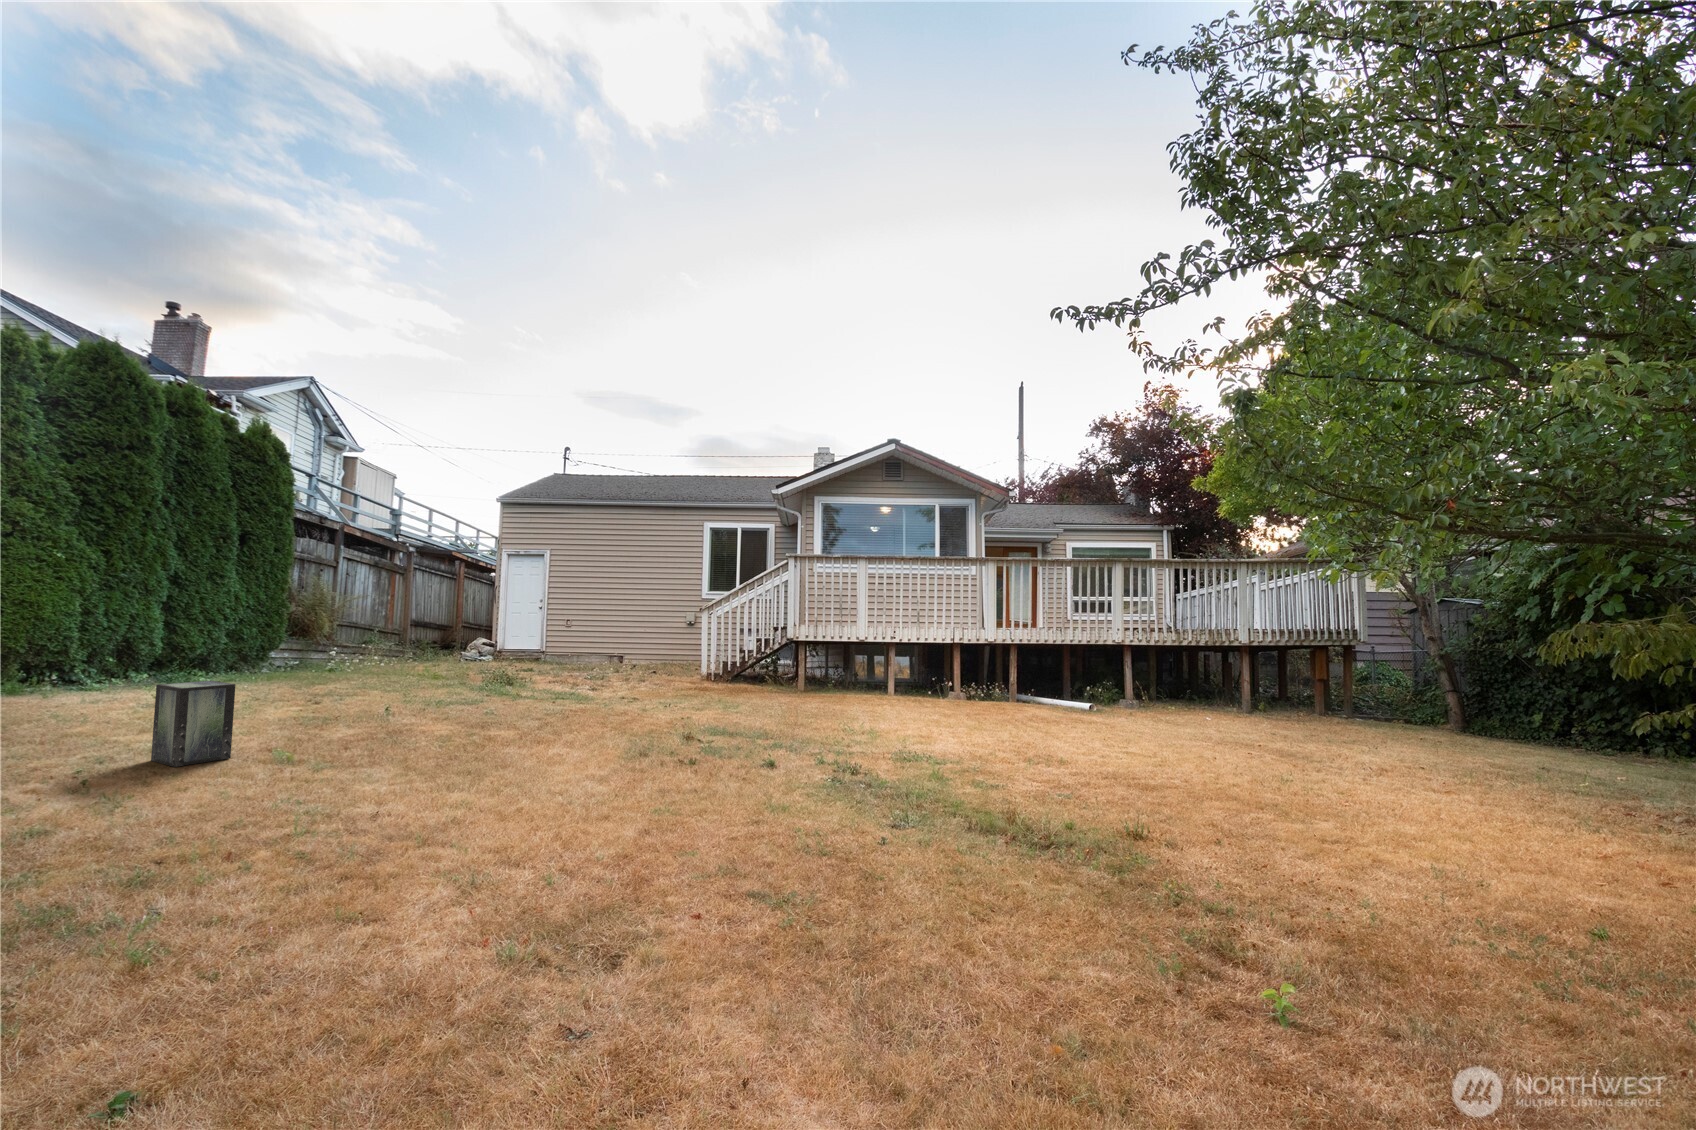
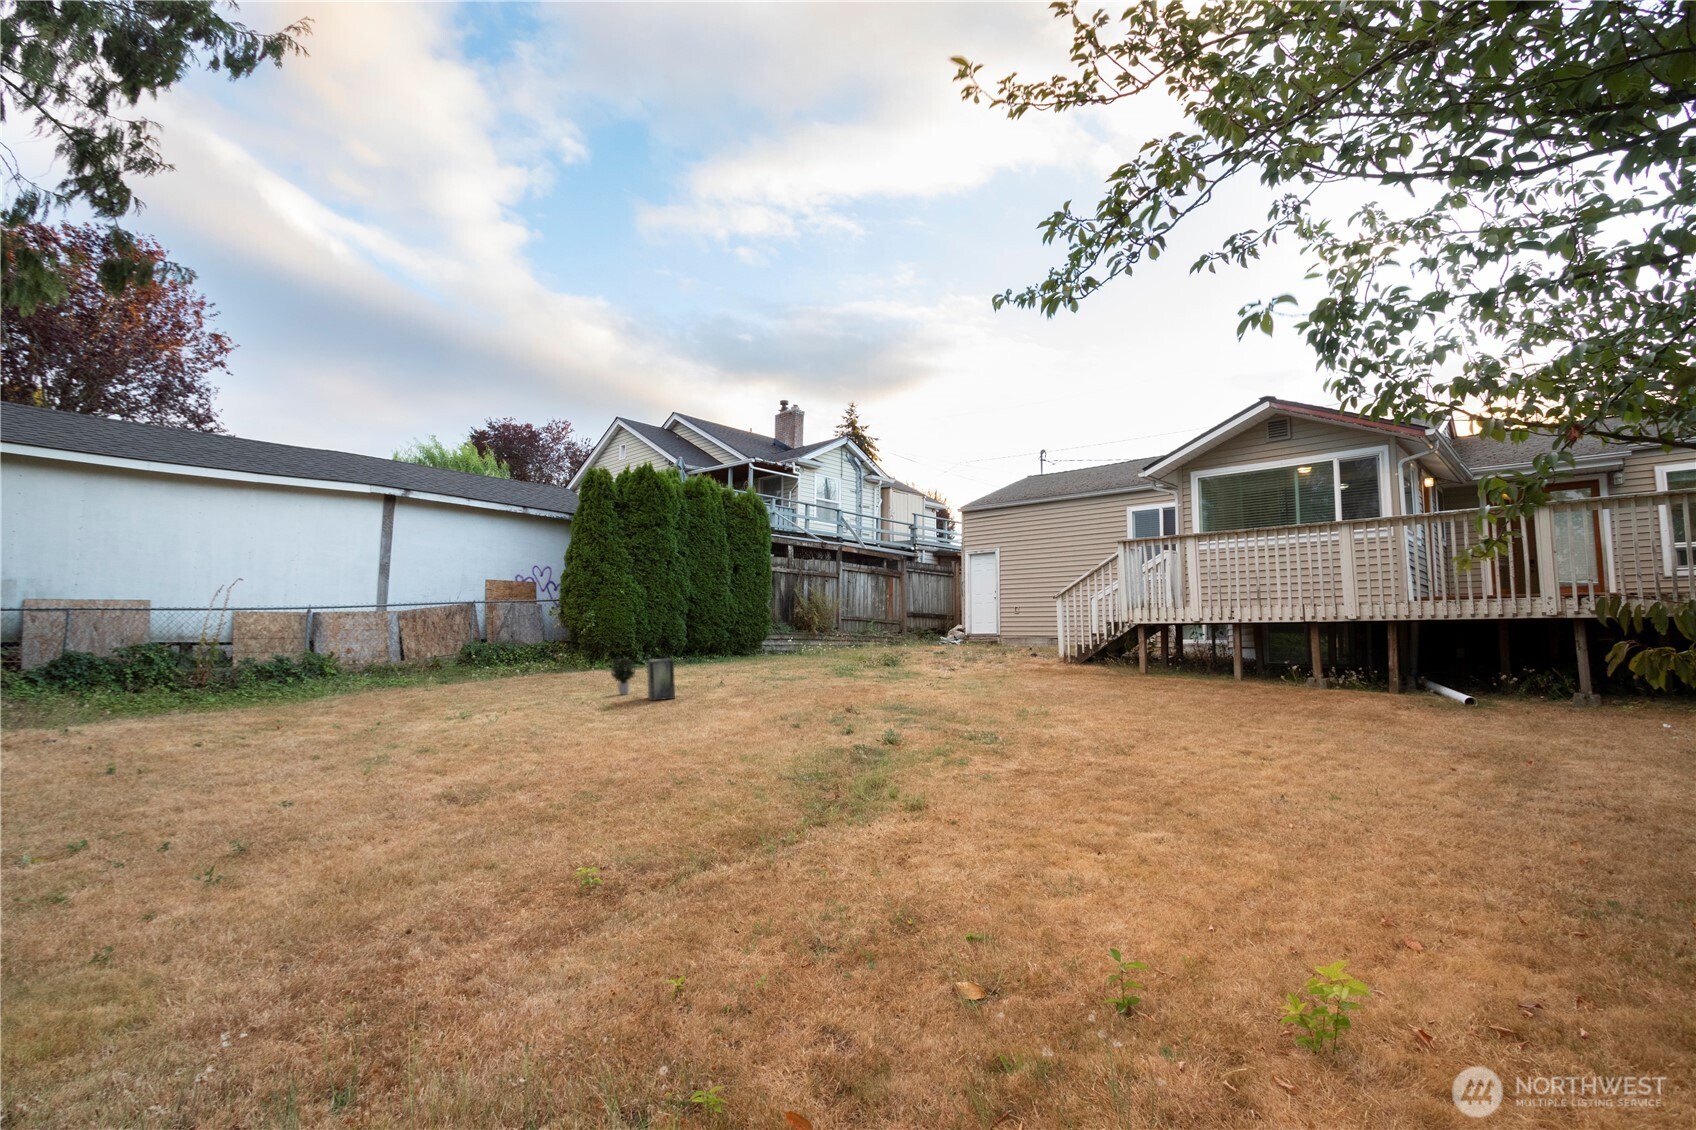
potted plant: none [27,681,103,759] -> present [611,658,636,695]

